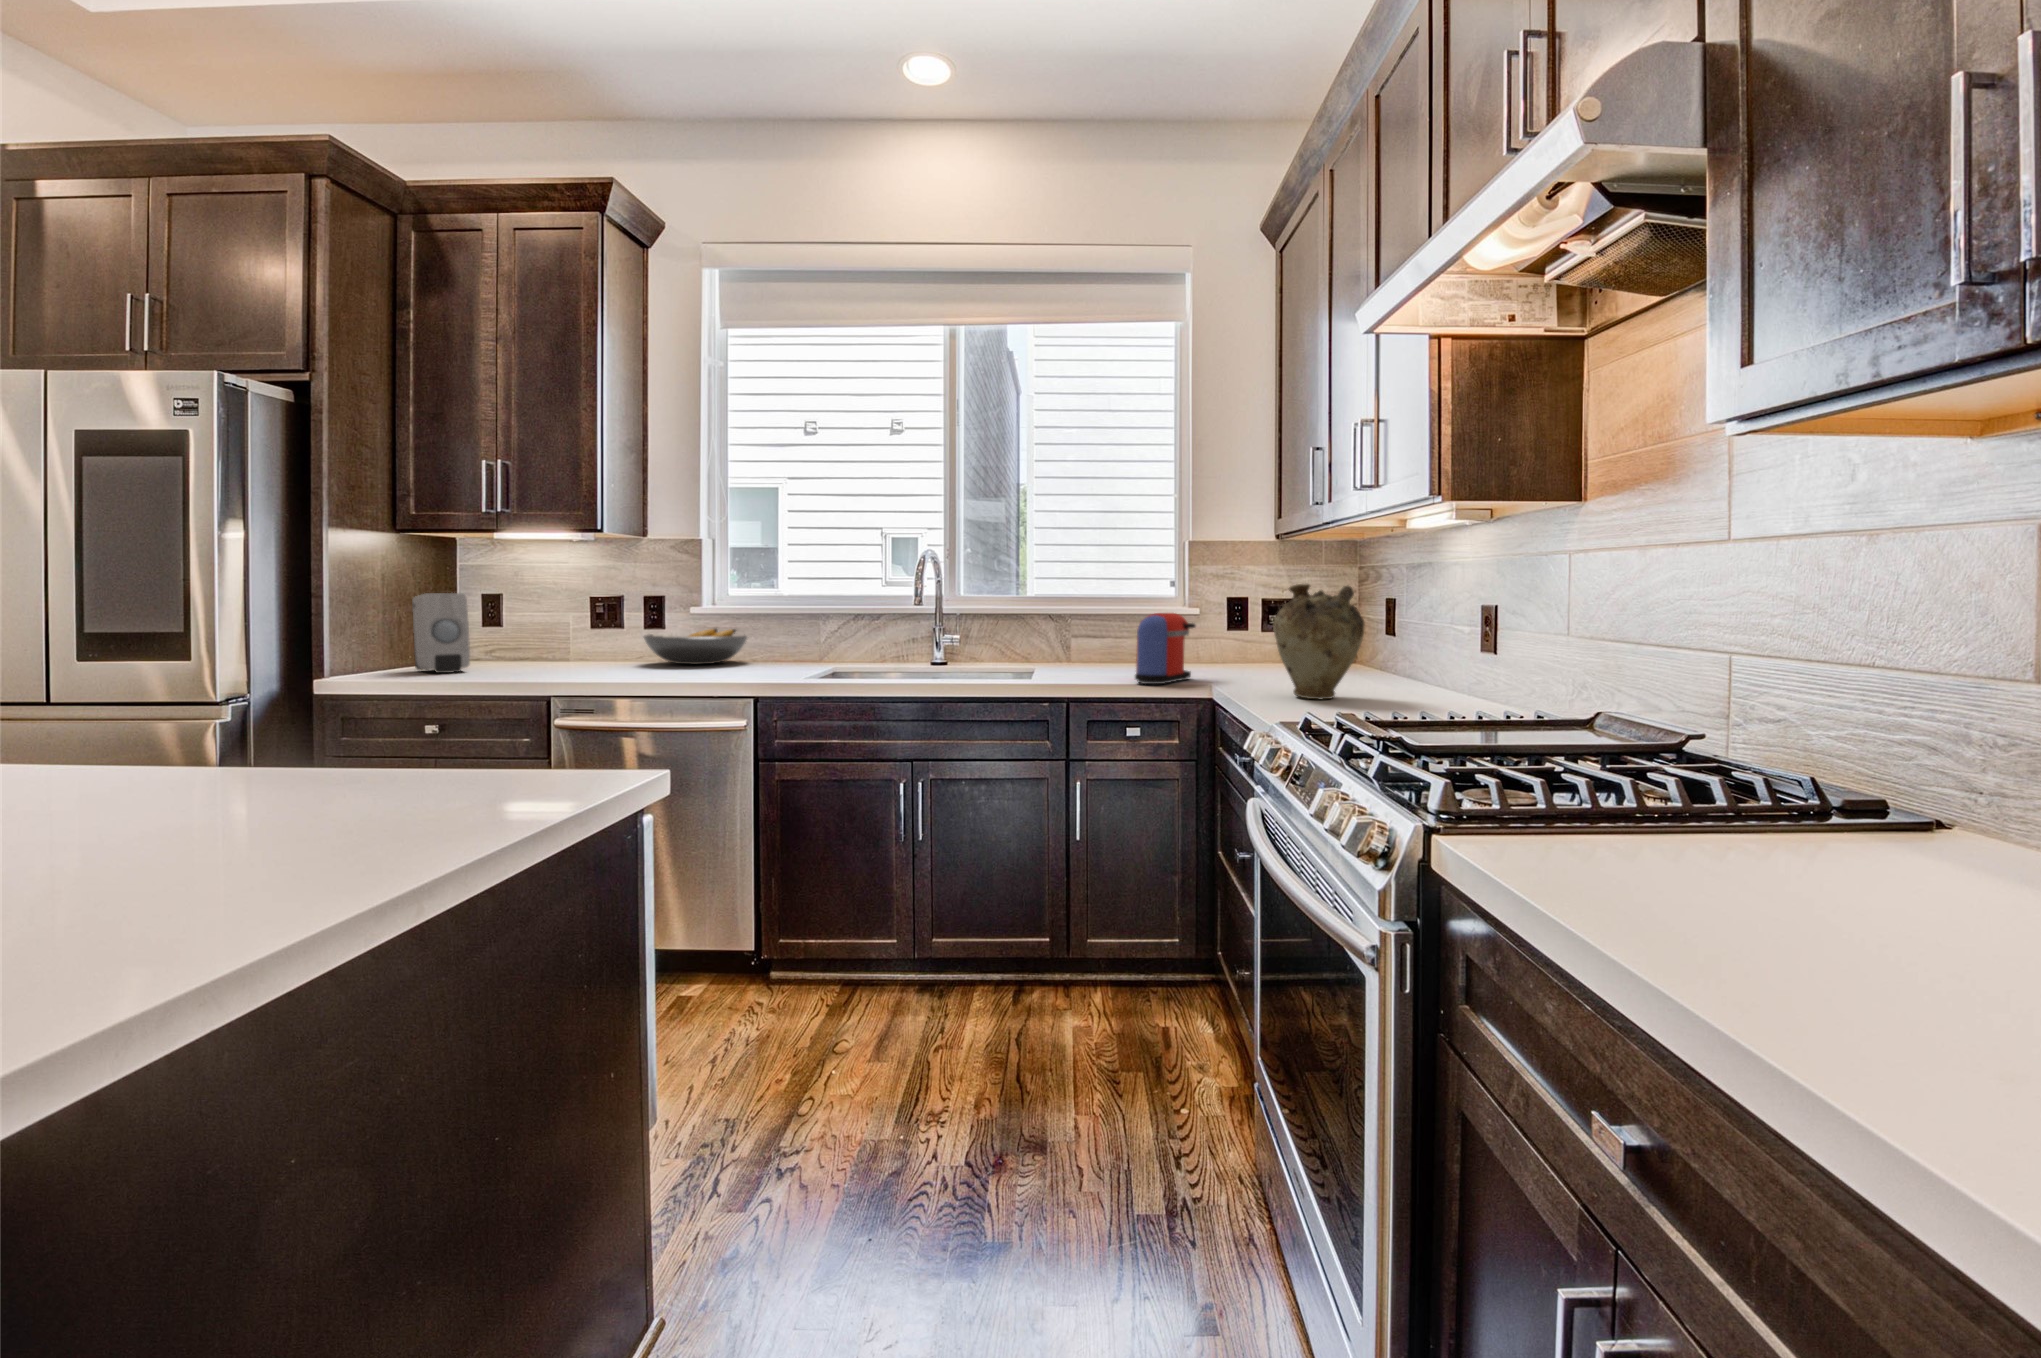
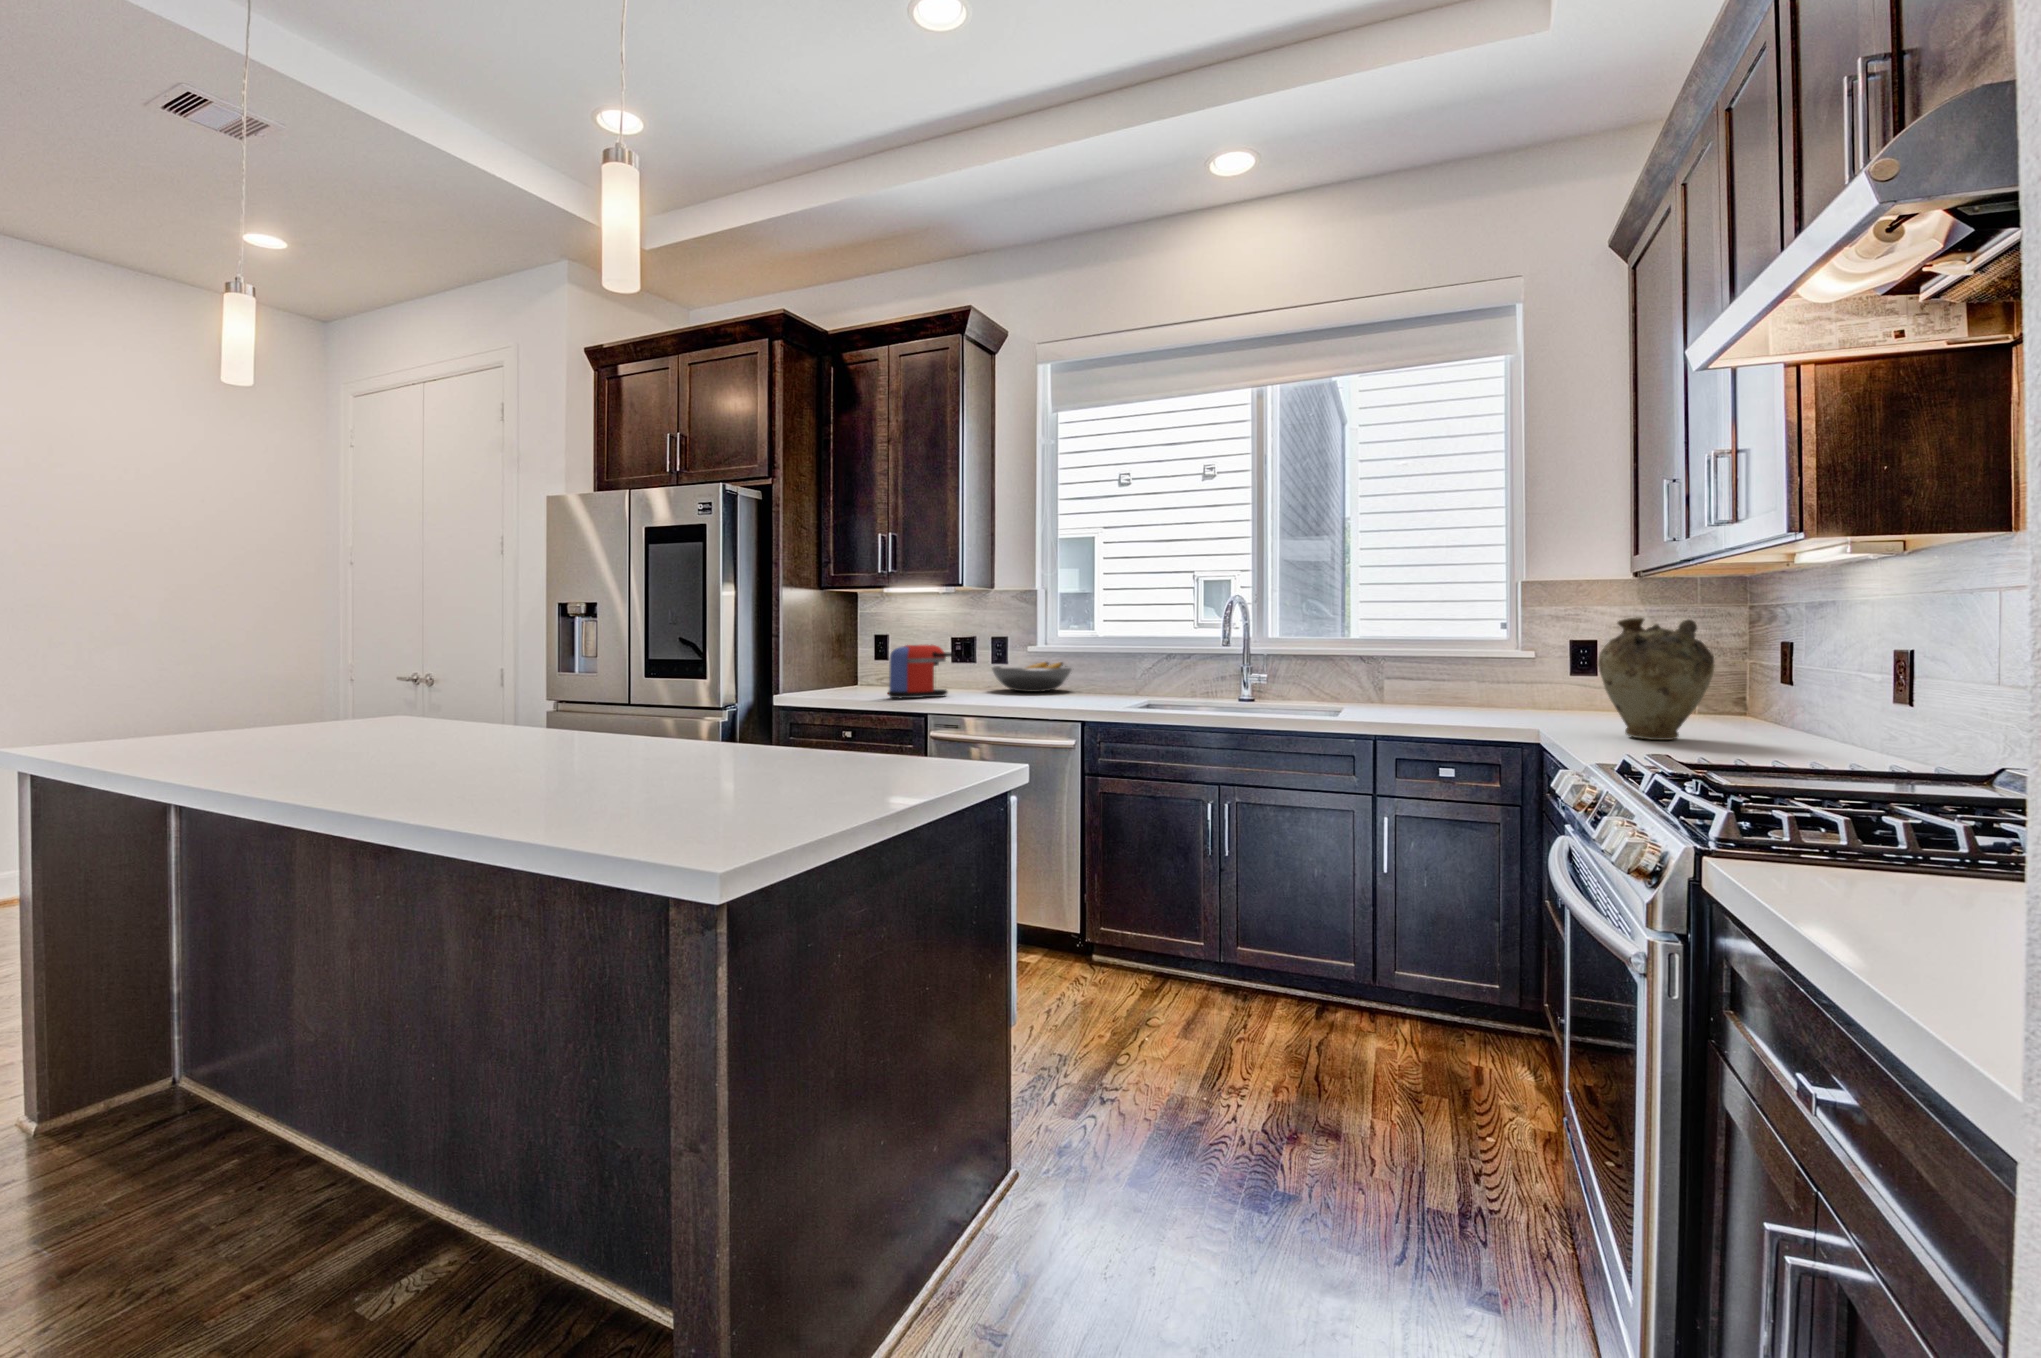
soap dispenser: present [412,593,470,673] -> none [836,634,872,694]
coffee maker: present [1135,613,1195,684] -> present [888,645,955,698]

